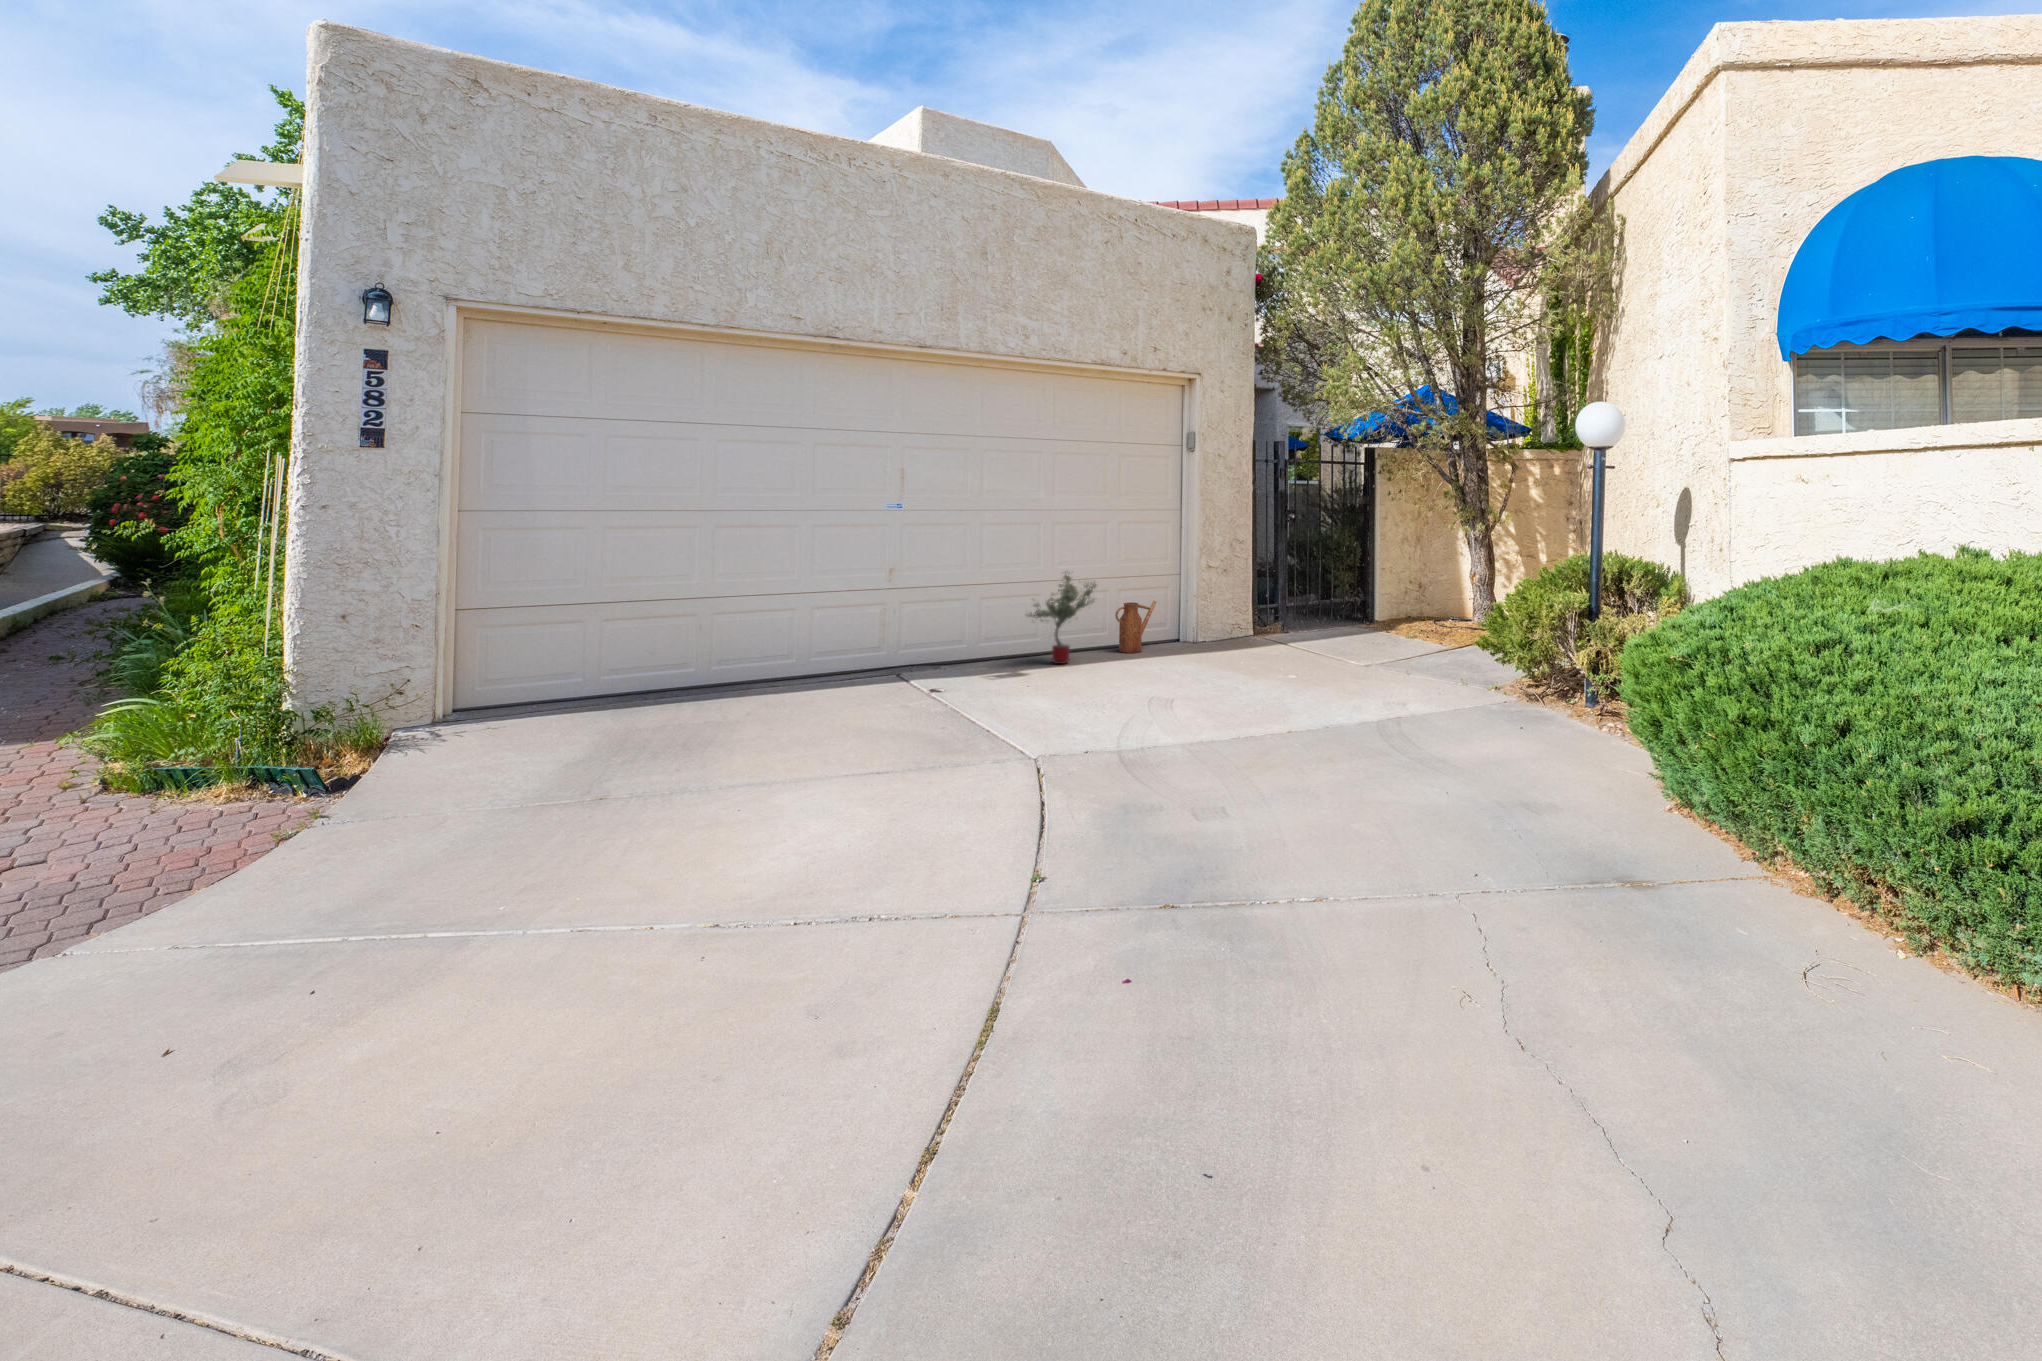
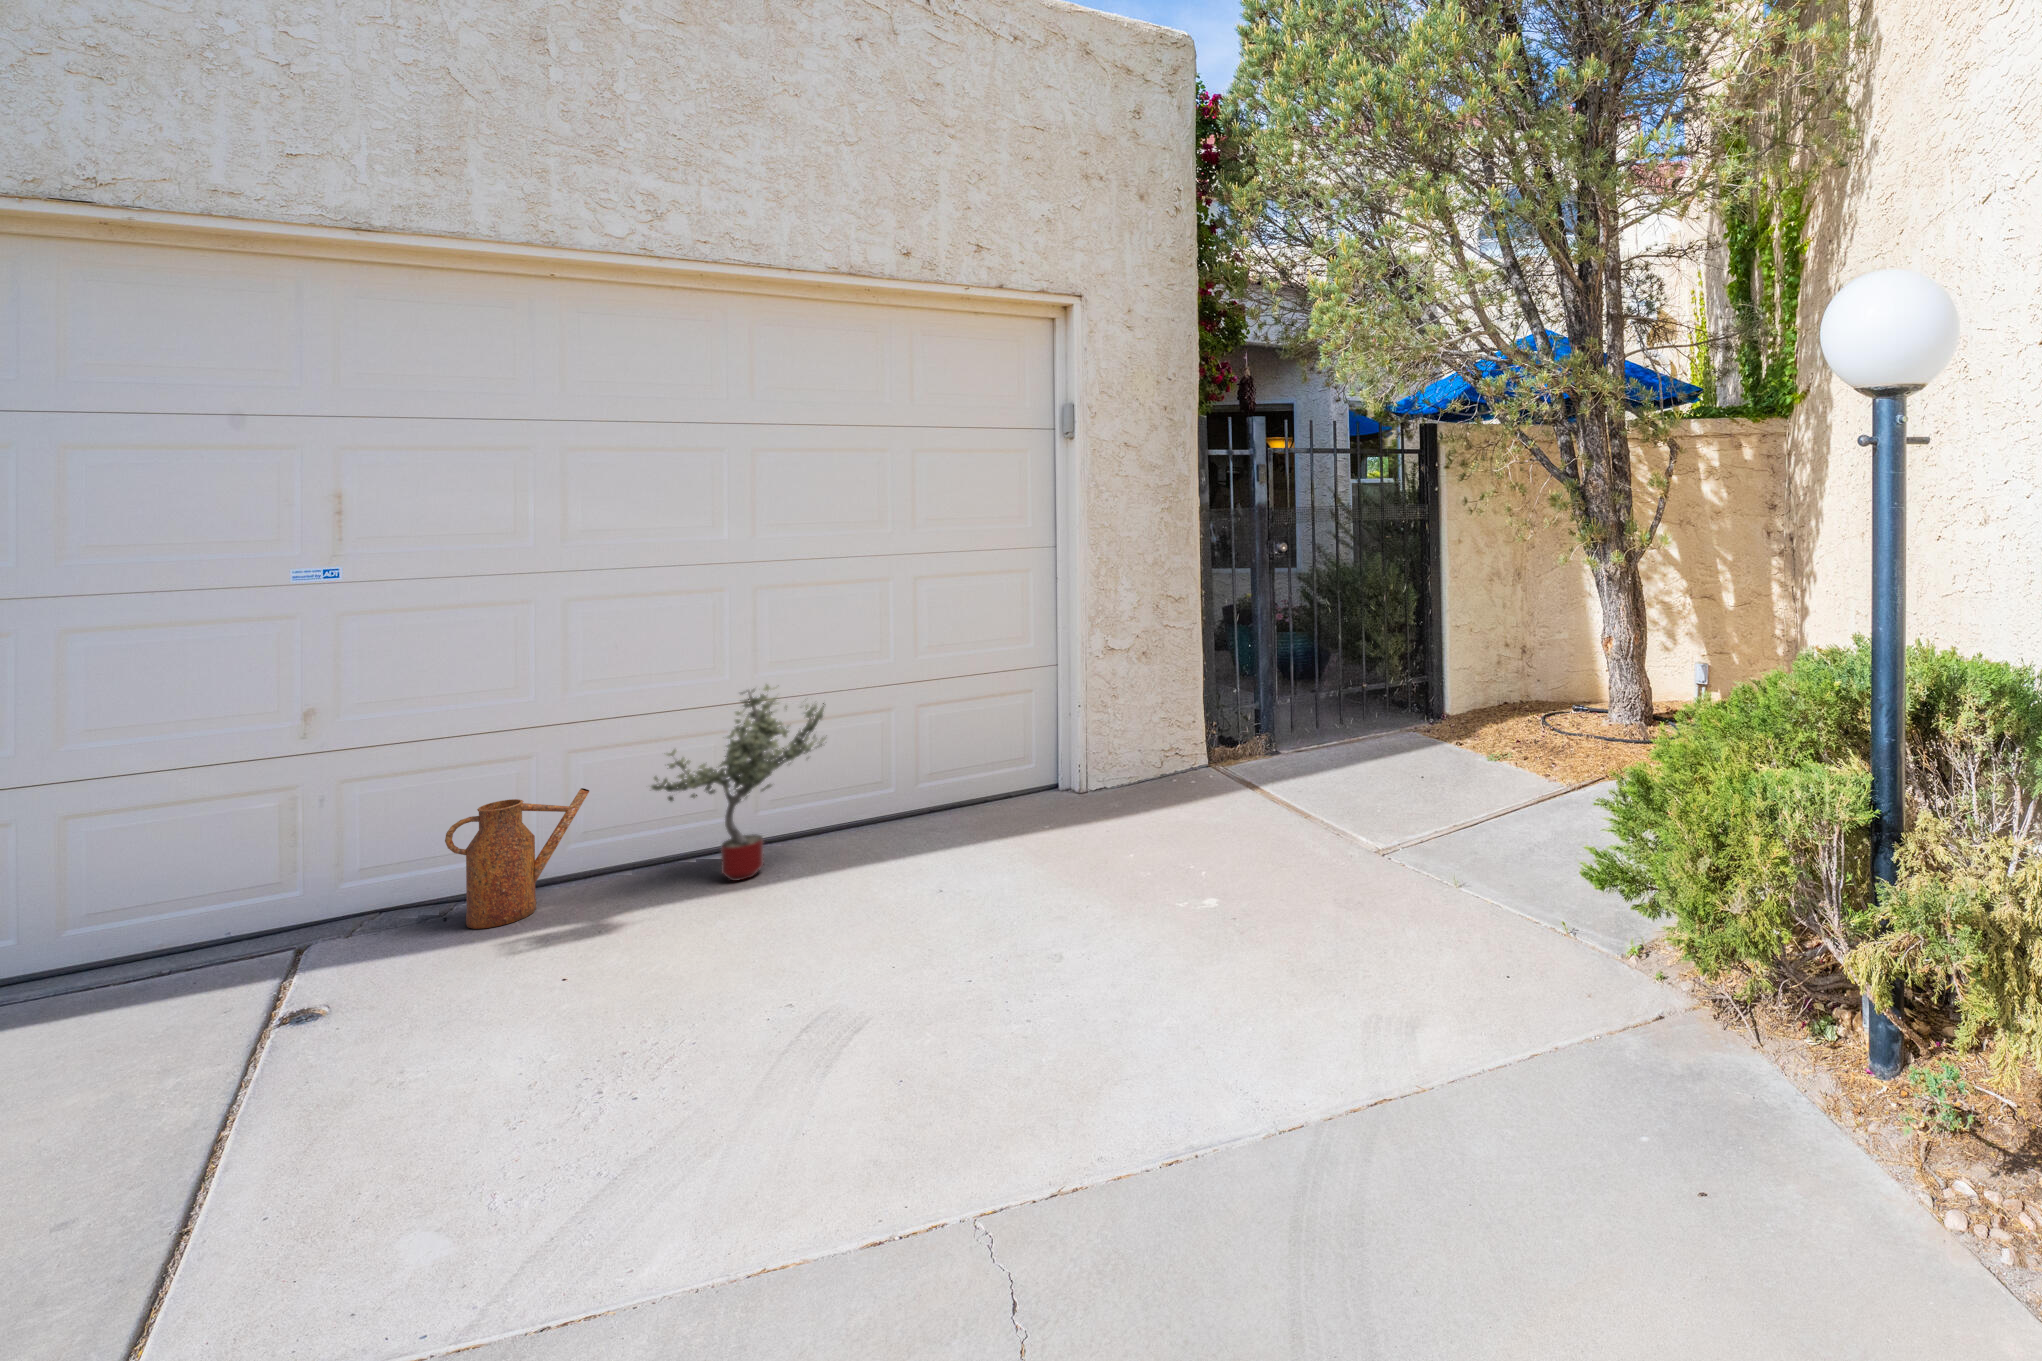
watering can: present [1115,601,1156,653] -> present [445,788,589,929]

